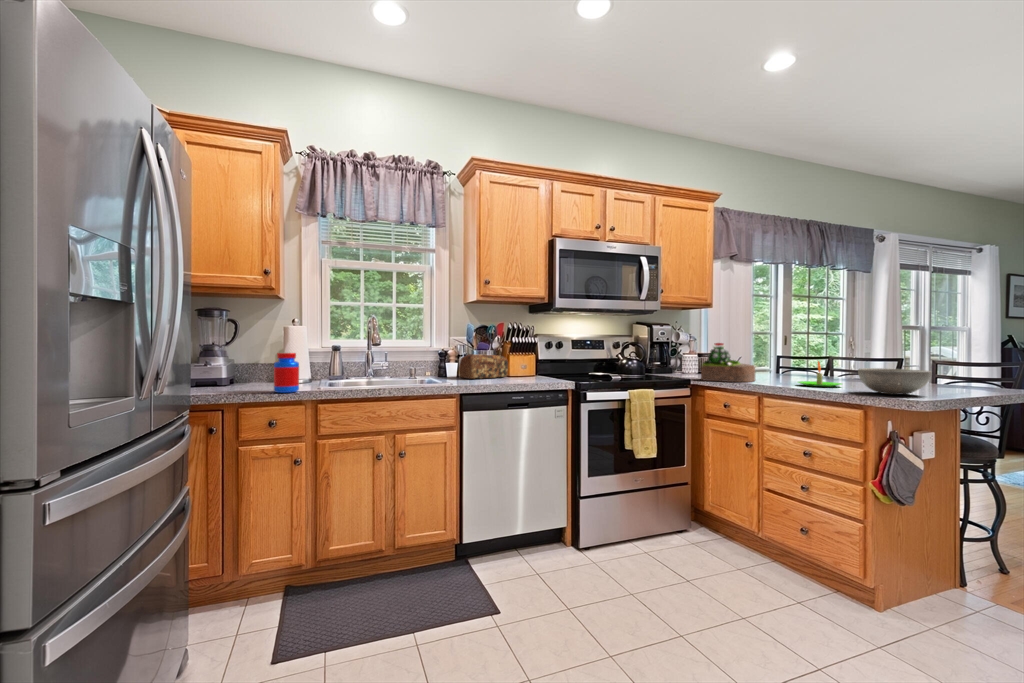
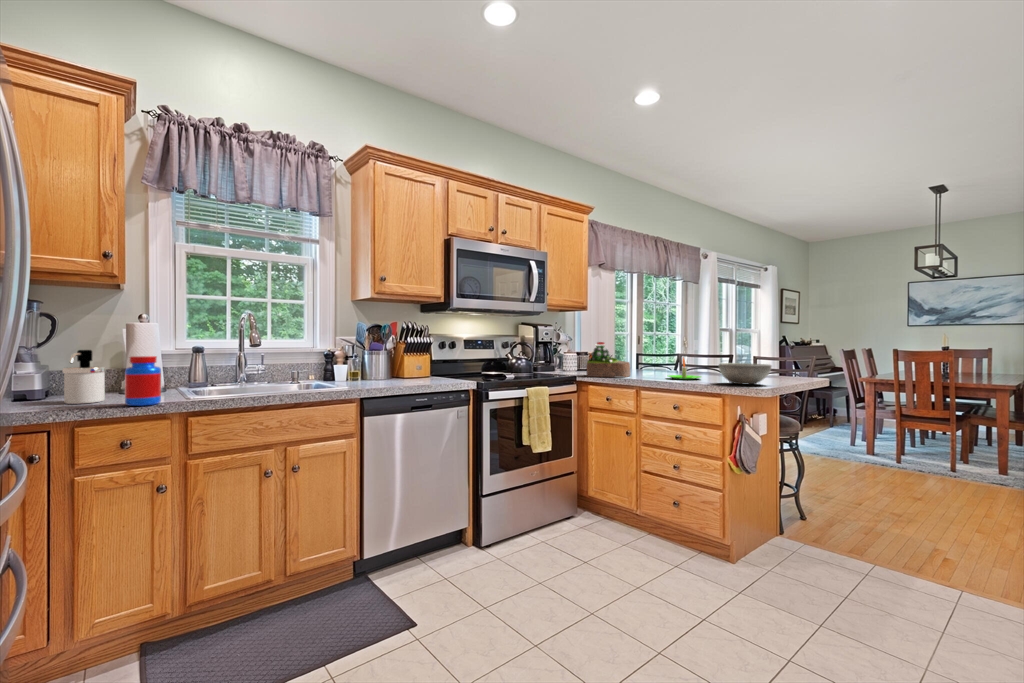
soap dispenser: none [236,347,265,389] -> present [63,350,106,404]
bread loaf: present [459,354,508,379] -> none [350,355,404,382]

